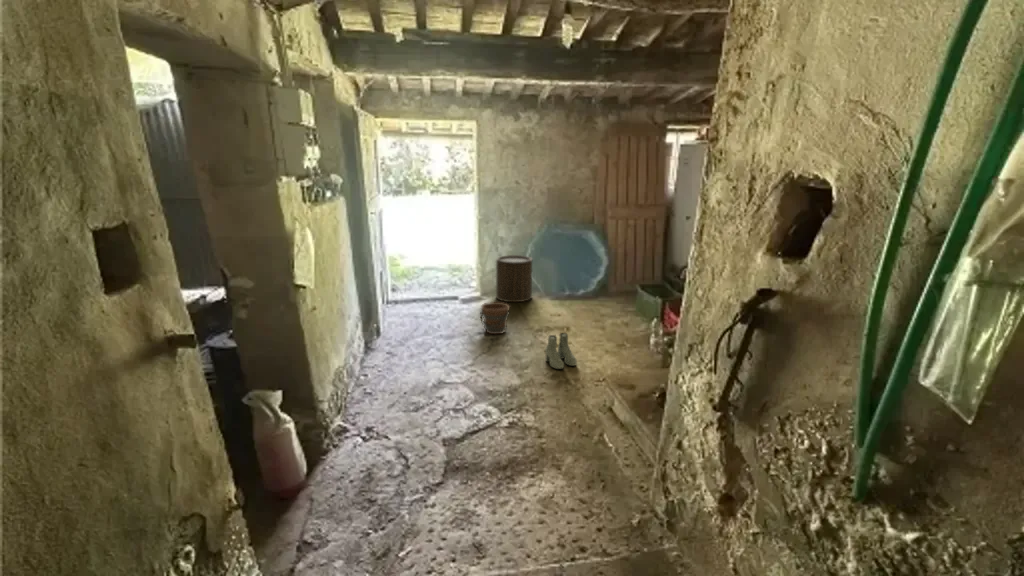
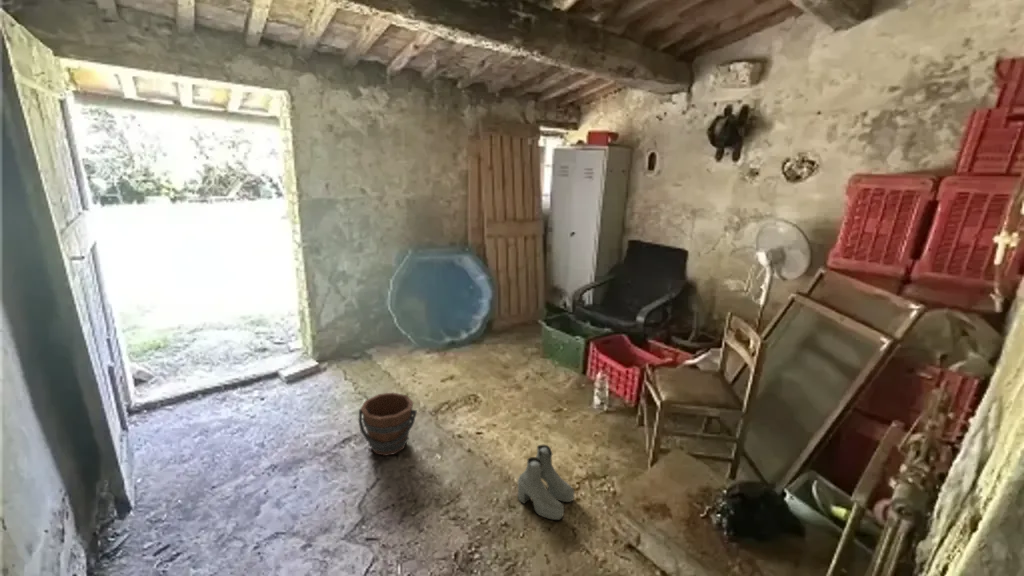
stool: present [496,255,532,302] -> none [342,297,400,371]

